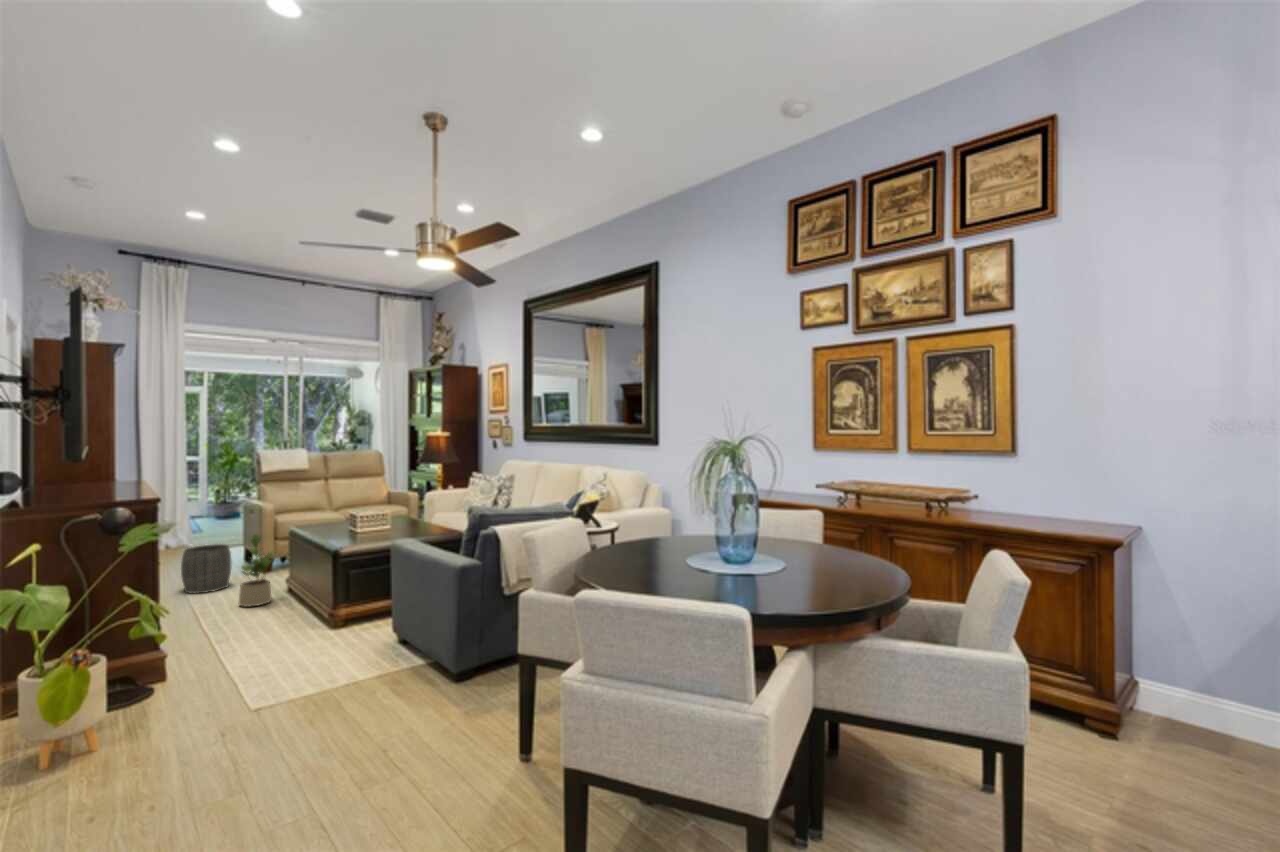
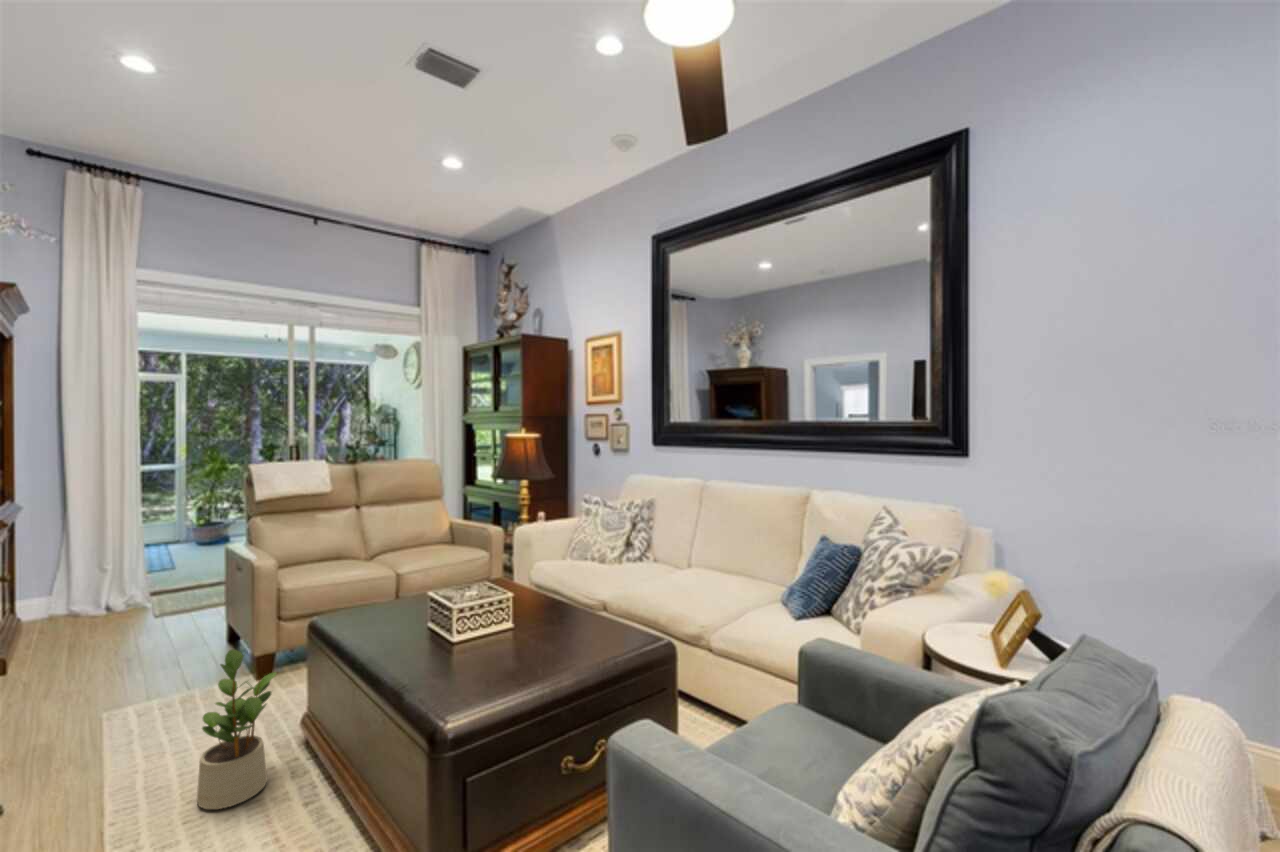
woven basket: present [181,544,231,593] -> none [93,643,194,751]

